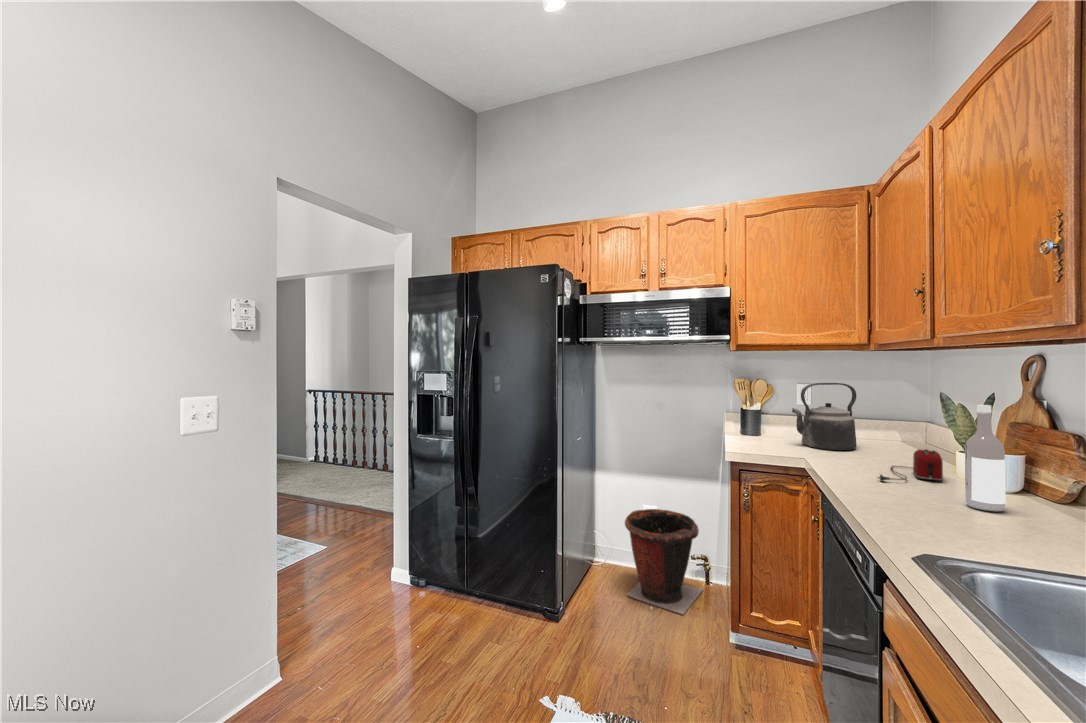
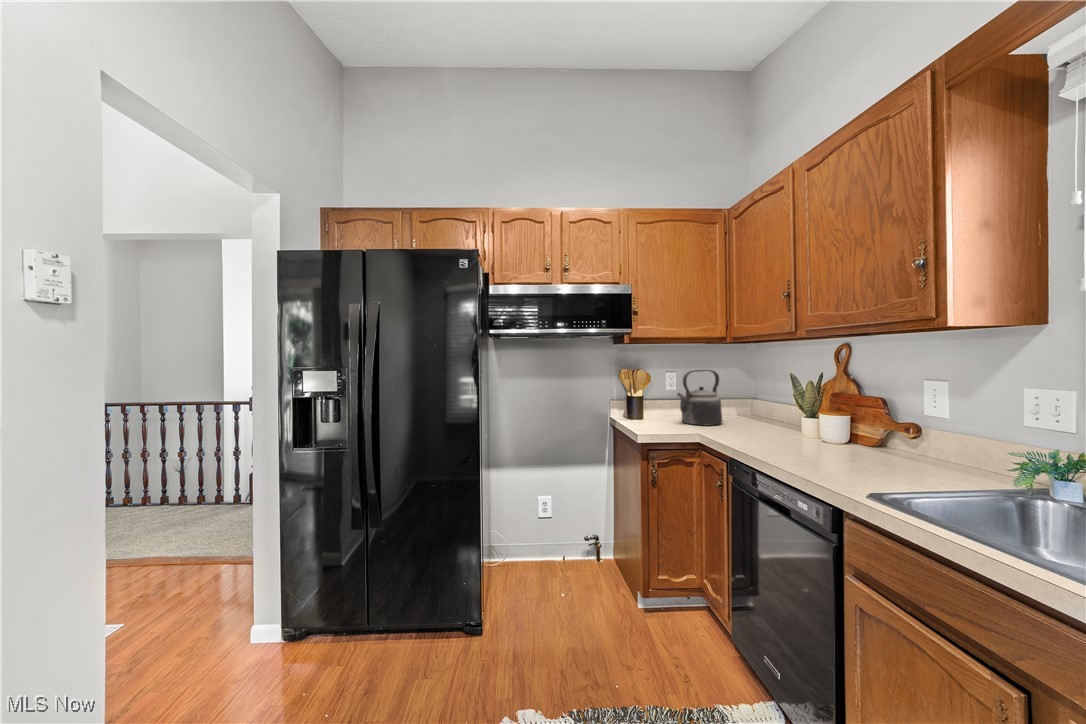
wine bottle: present [965,405,1006,512] -> none [831,380,856,457]
toaster: present [877,449,943,481] -> none [760,418,801,445]
waste bin: present [625,509,703,614] -> none [529,498,599,593]

